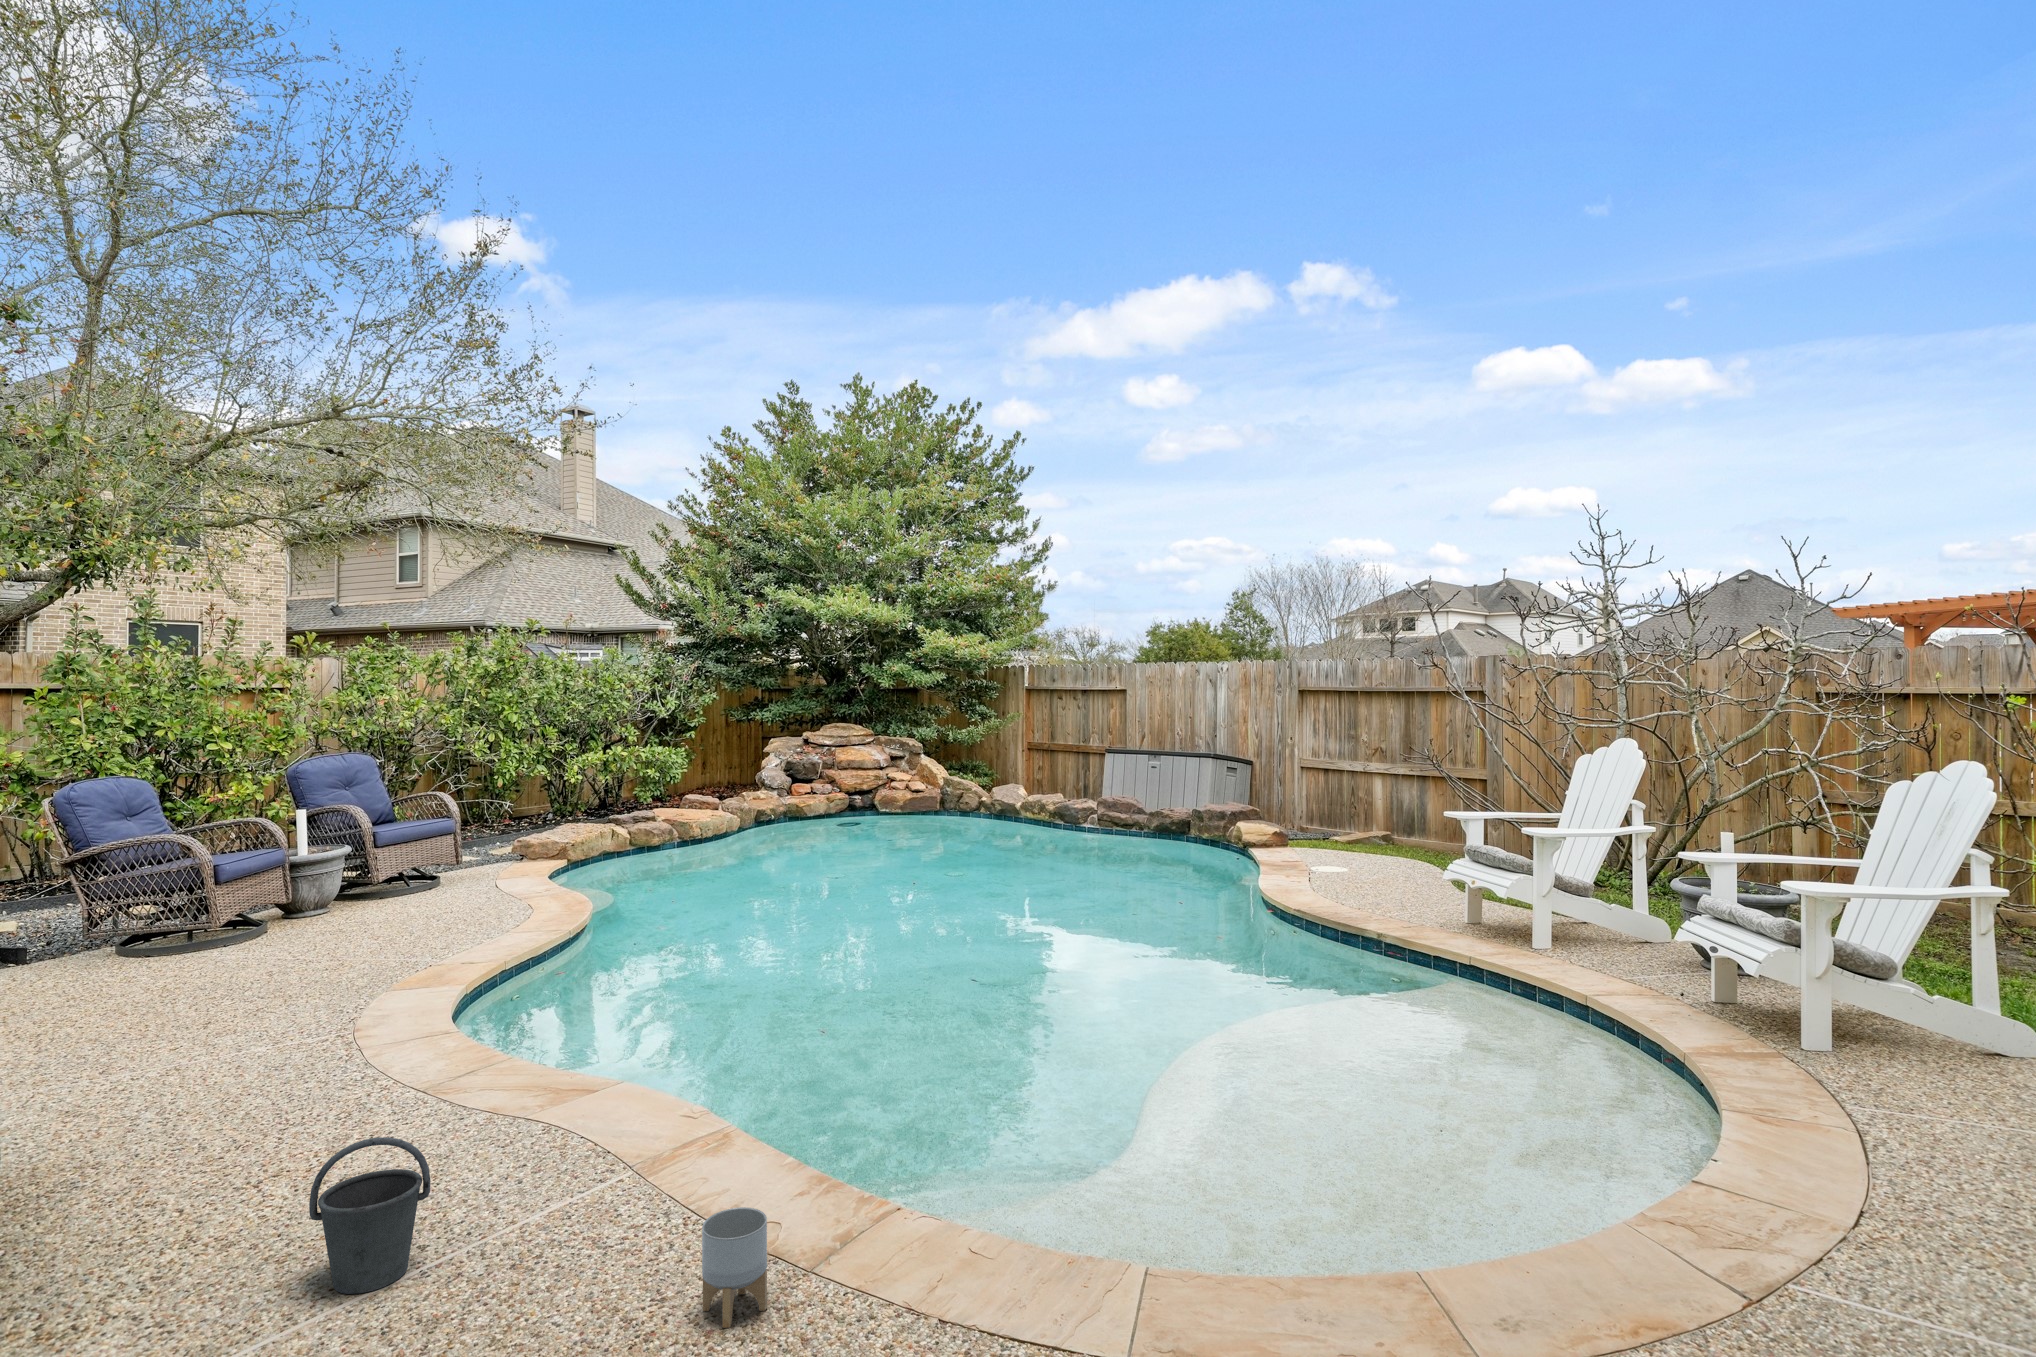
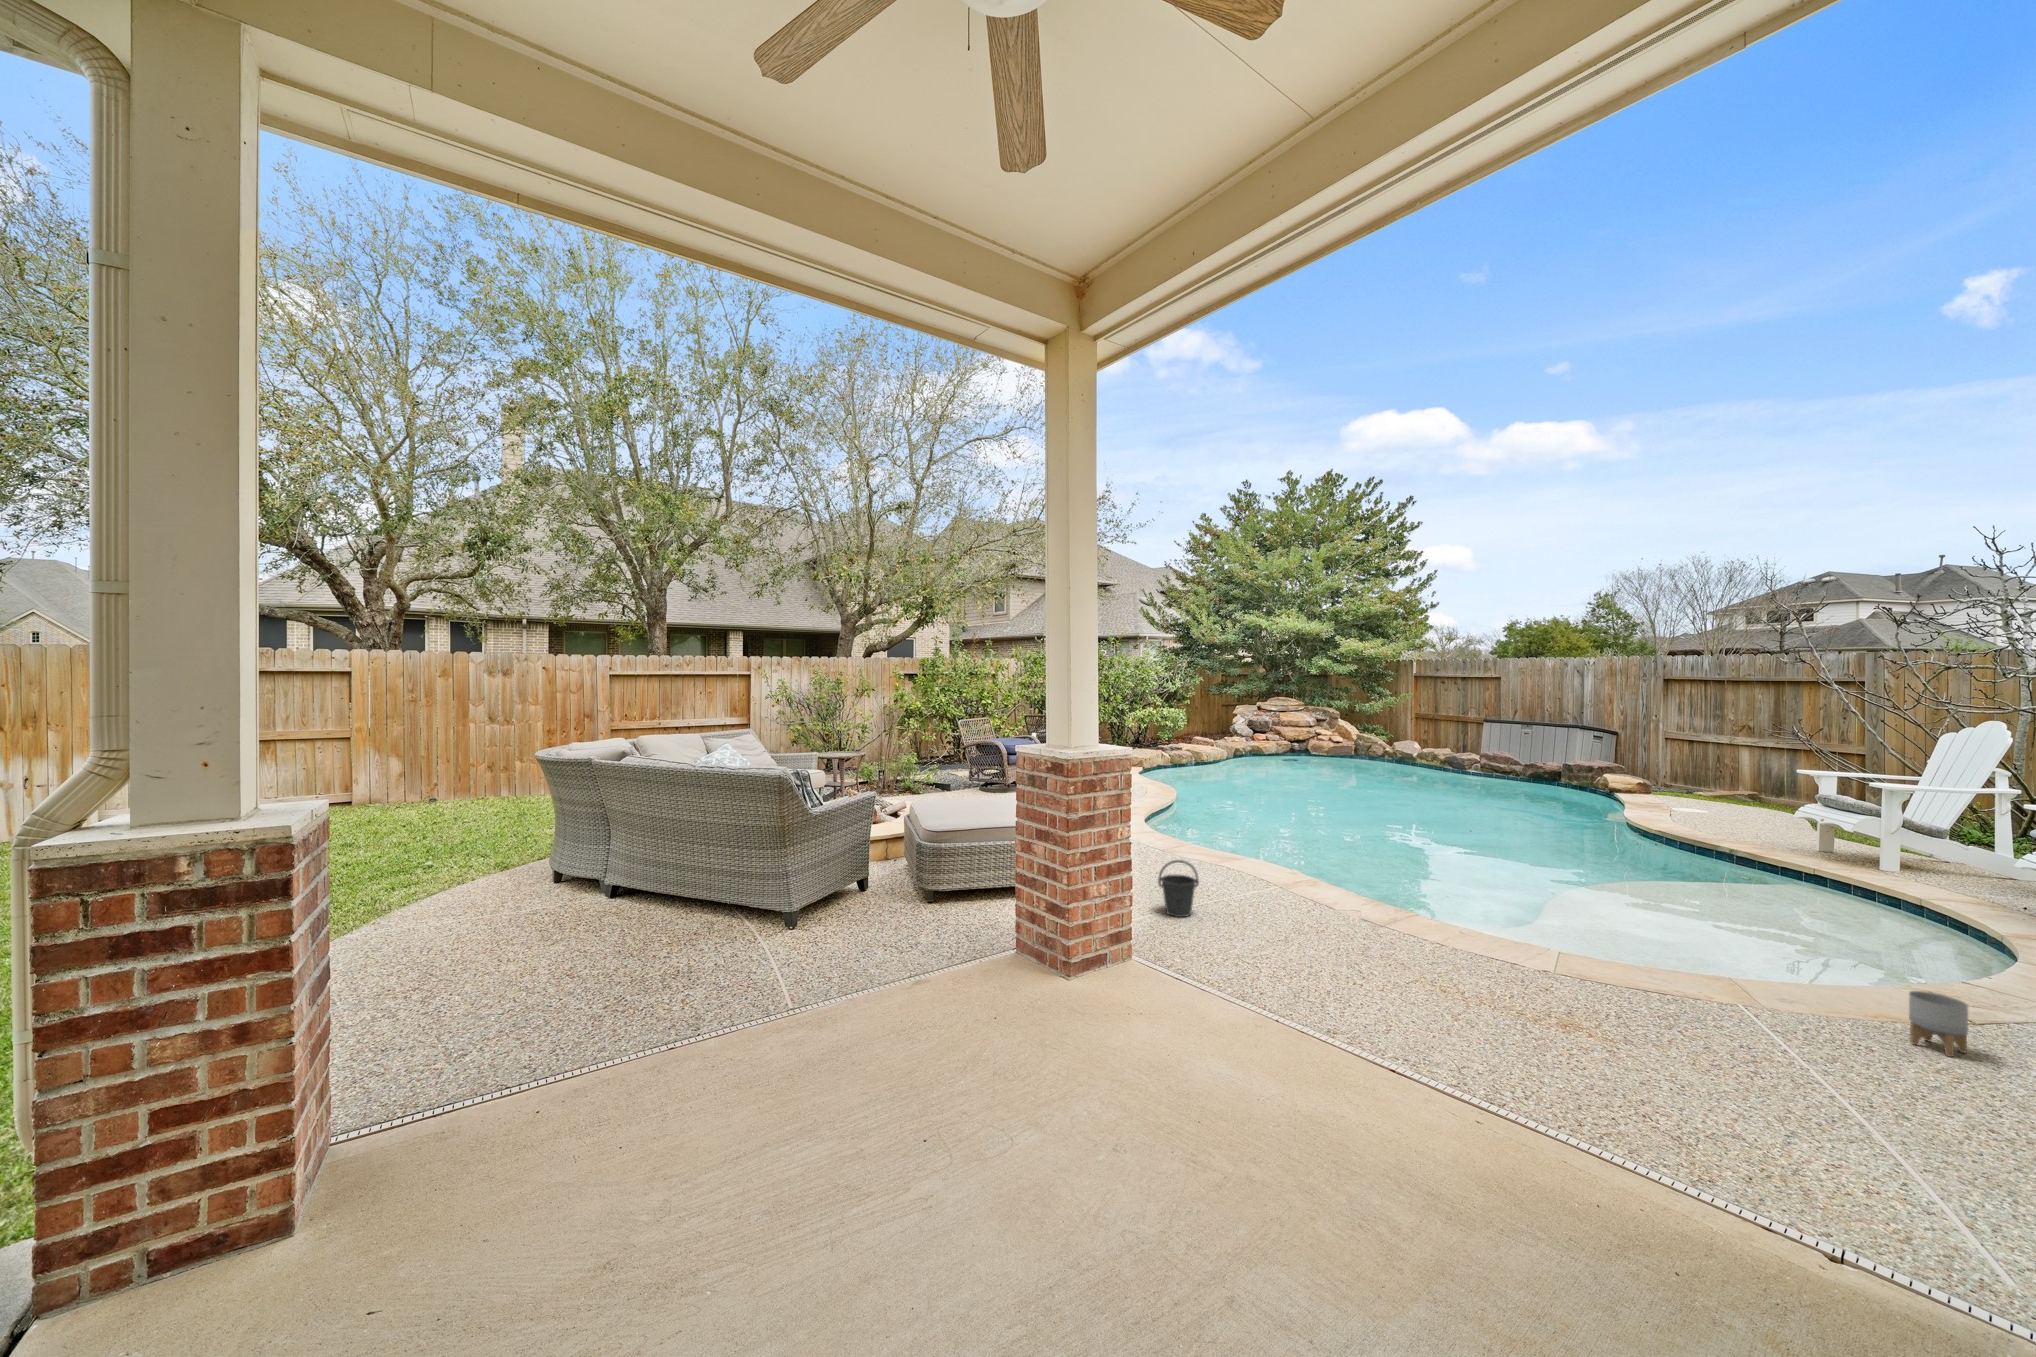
planter: present [702,1207,767,1328] -> present [1909,991,1968,1057]

